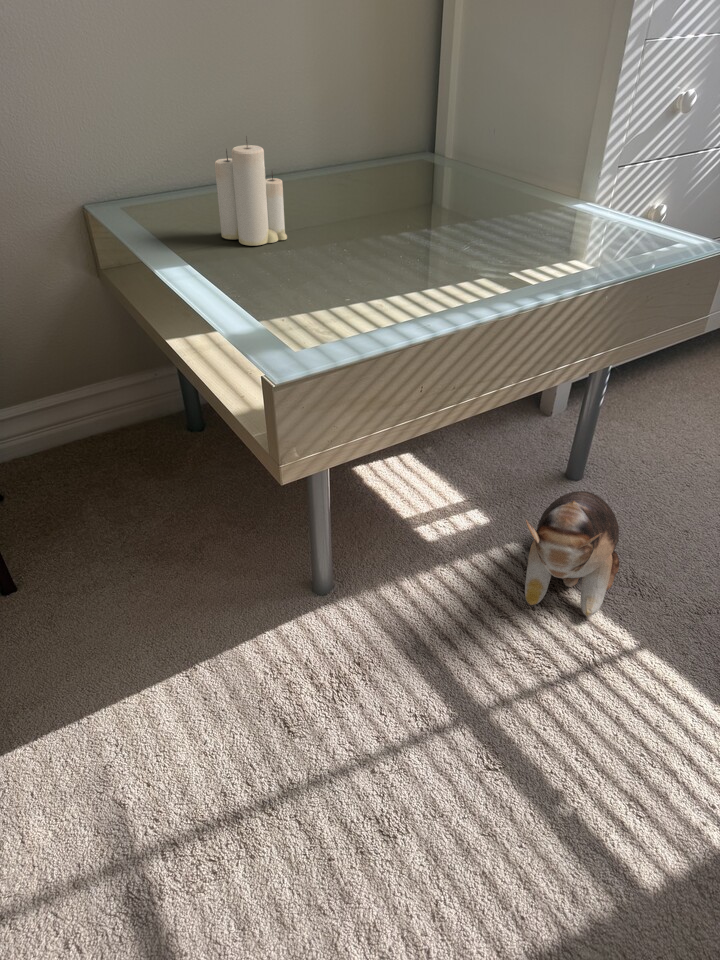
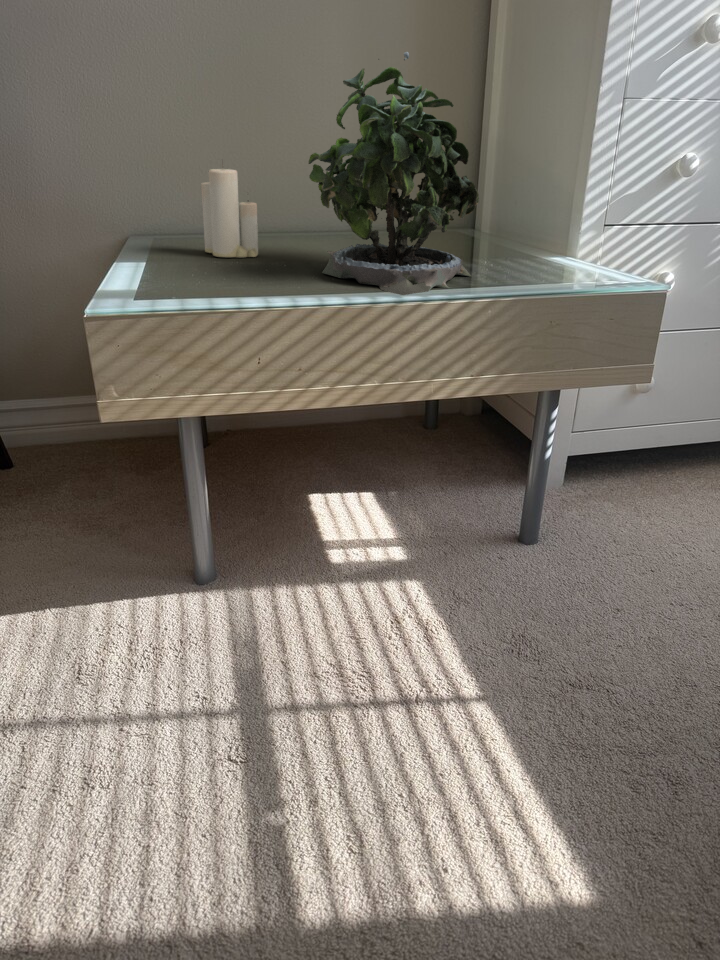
potted plant: none [378,19,540,285] -> present [308,52,479,295]
plush toy: present [525,491,619,617] -> none [346,513,524,656]

